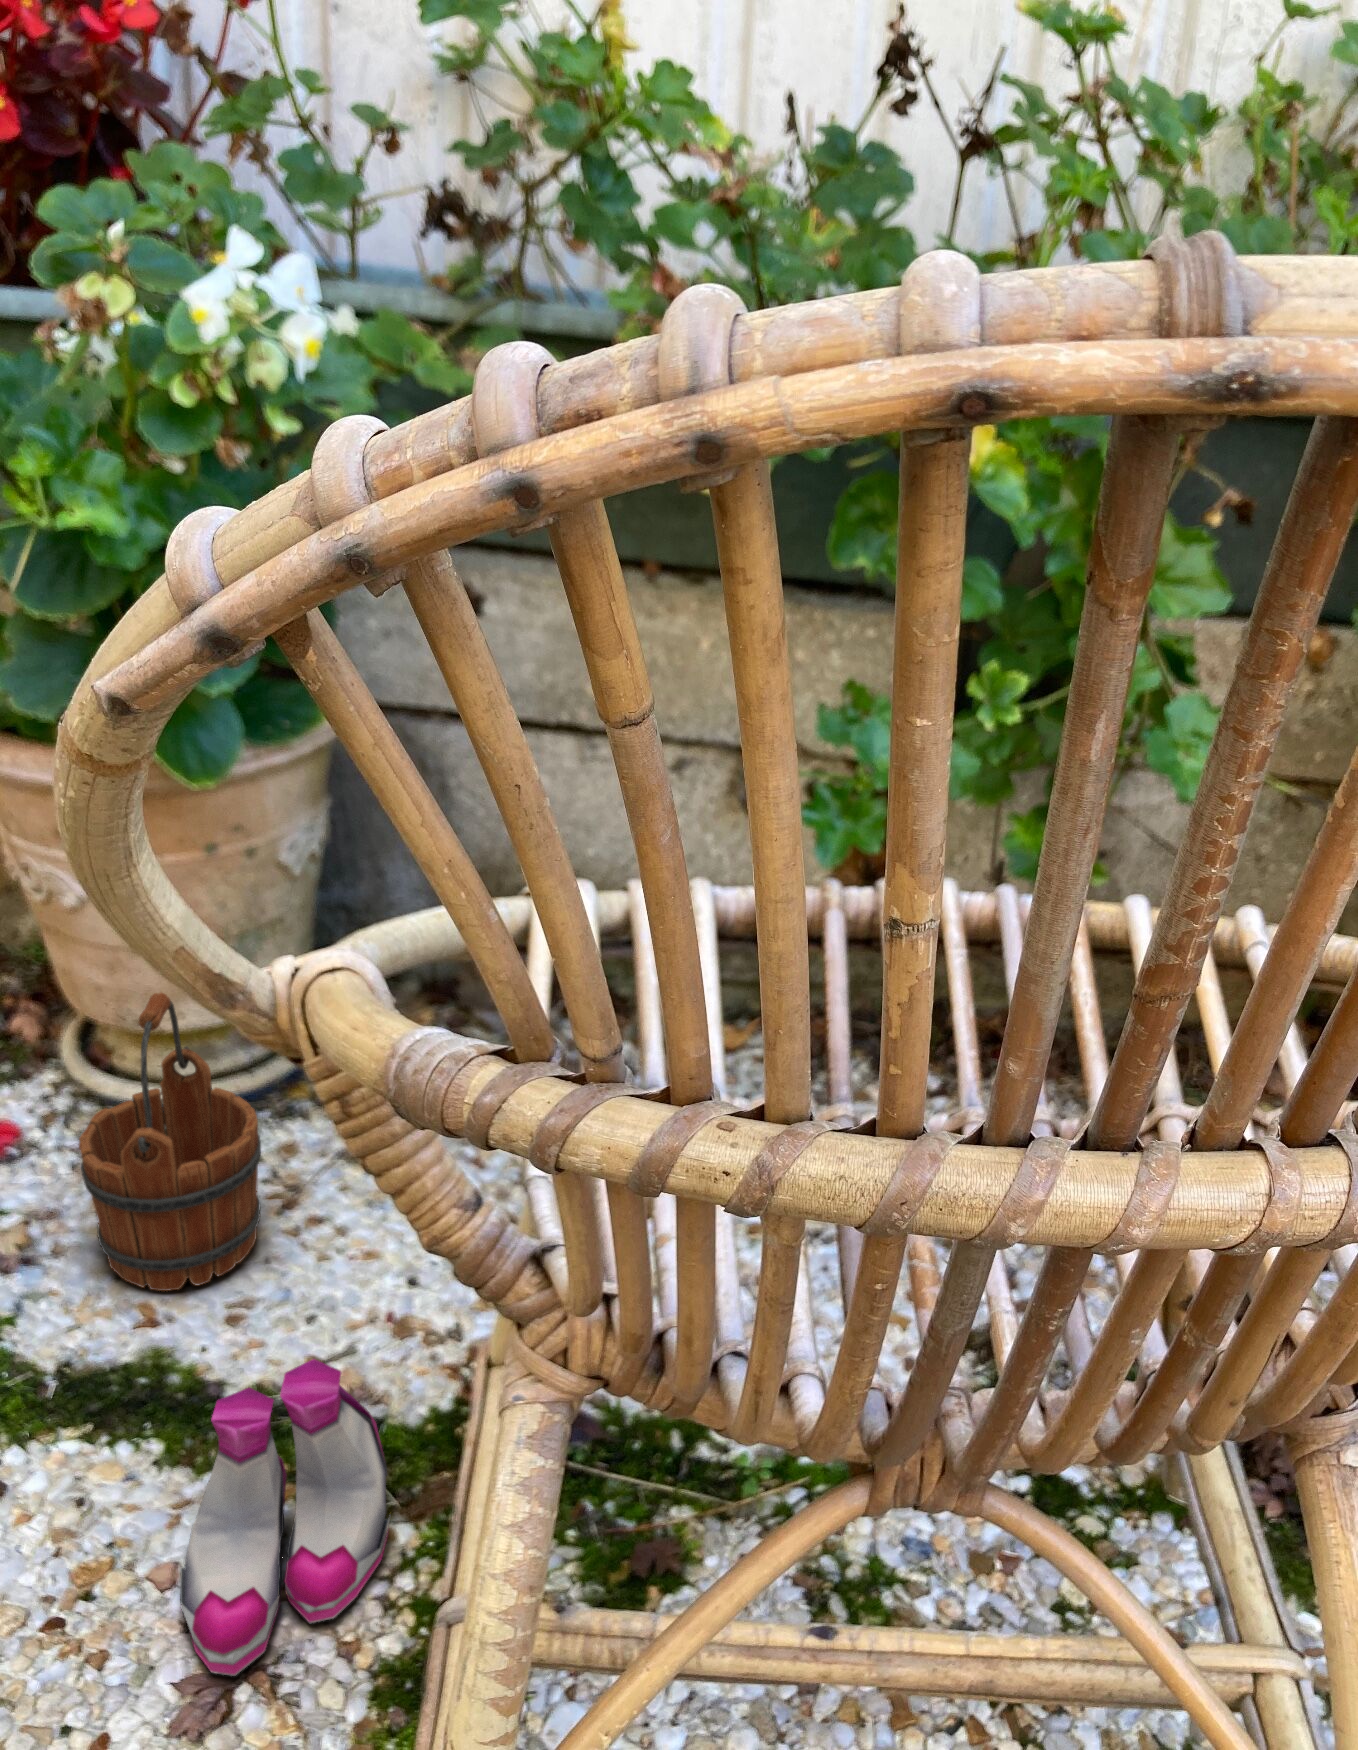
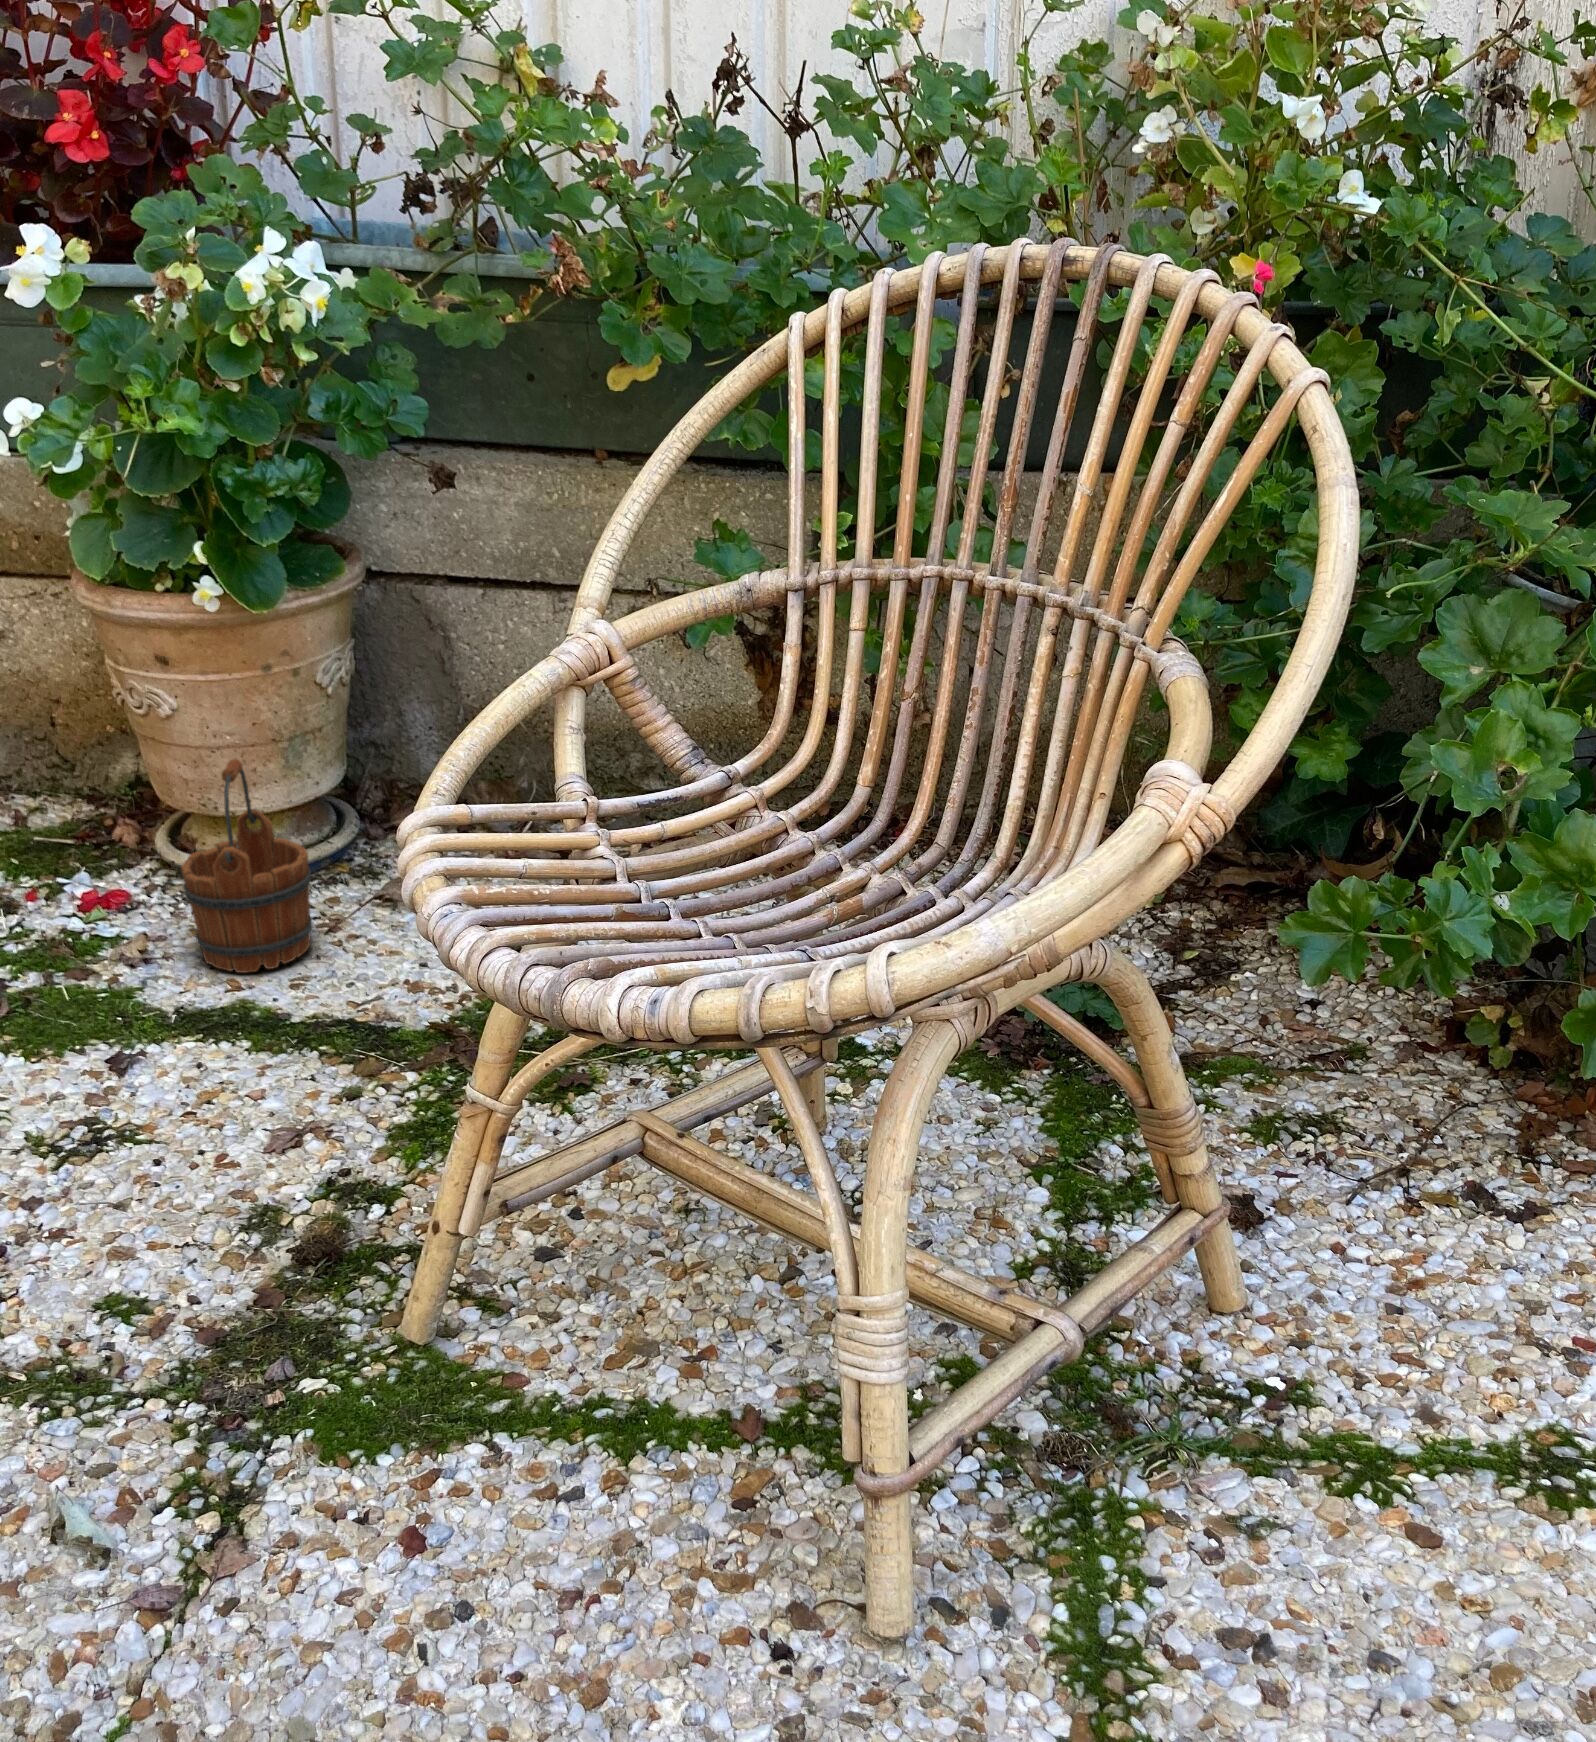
boots: present [180,1359,390,1676] -> none [267,948,403,1131]

